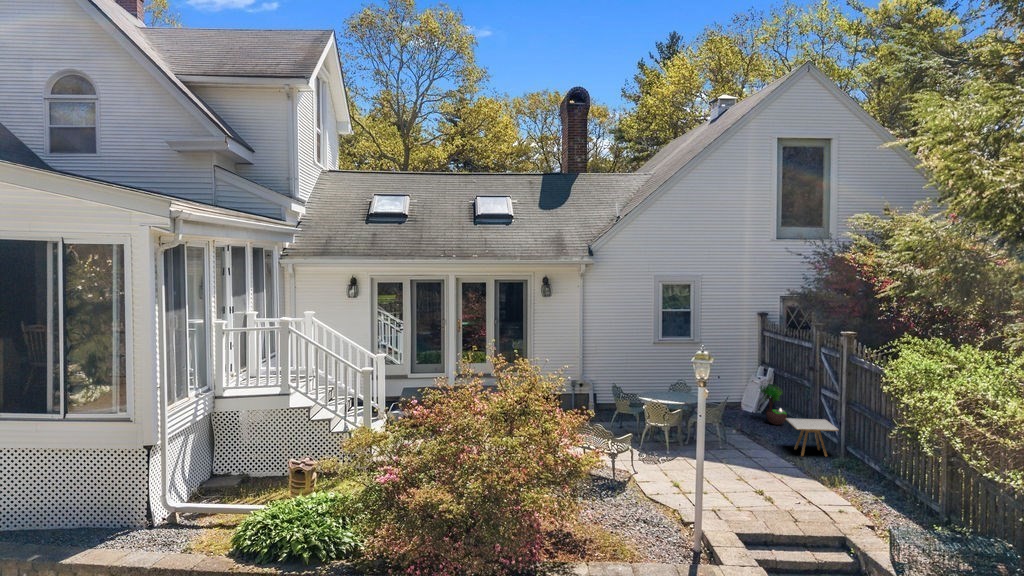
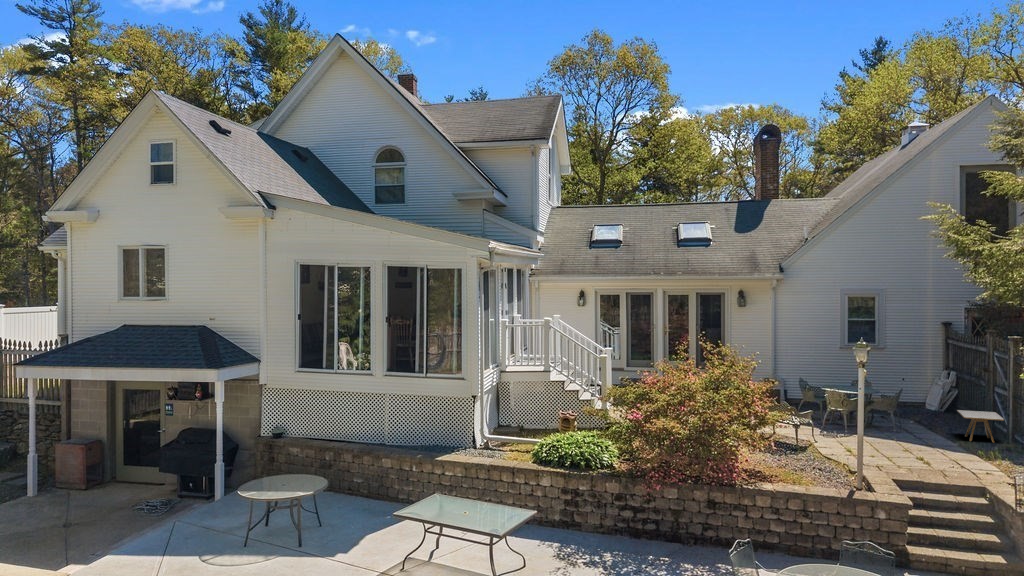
potted tree: present [760,385,787,425] -> none [938,381,967,420]

